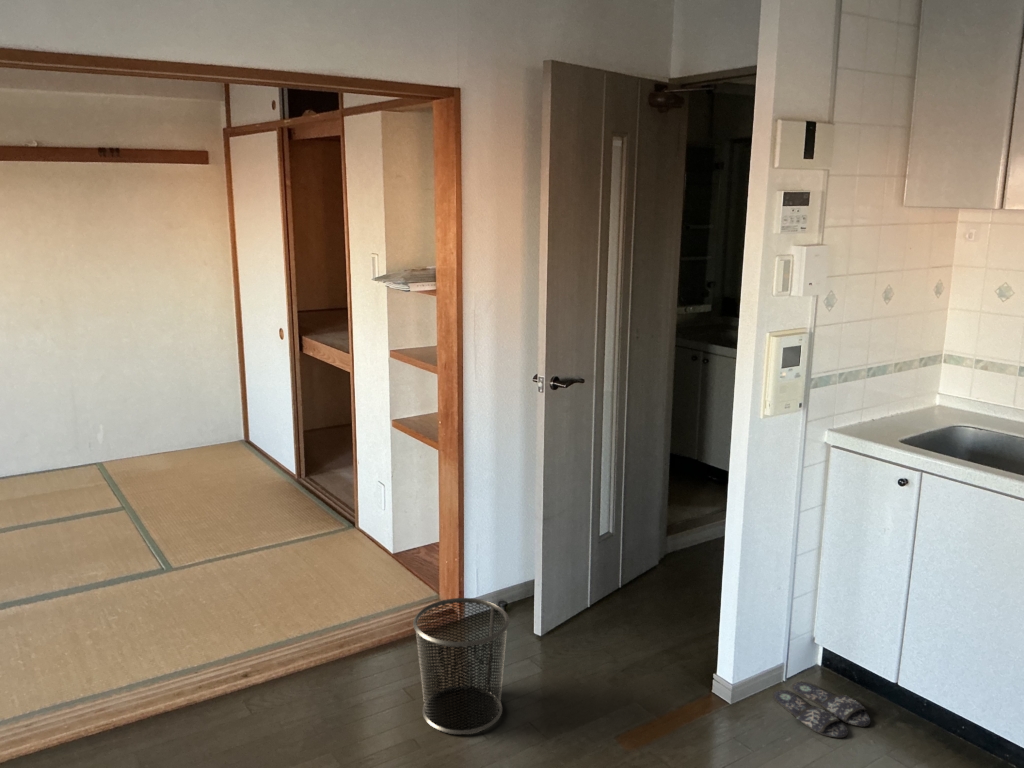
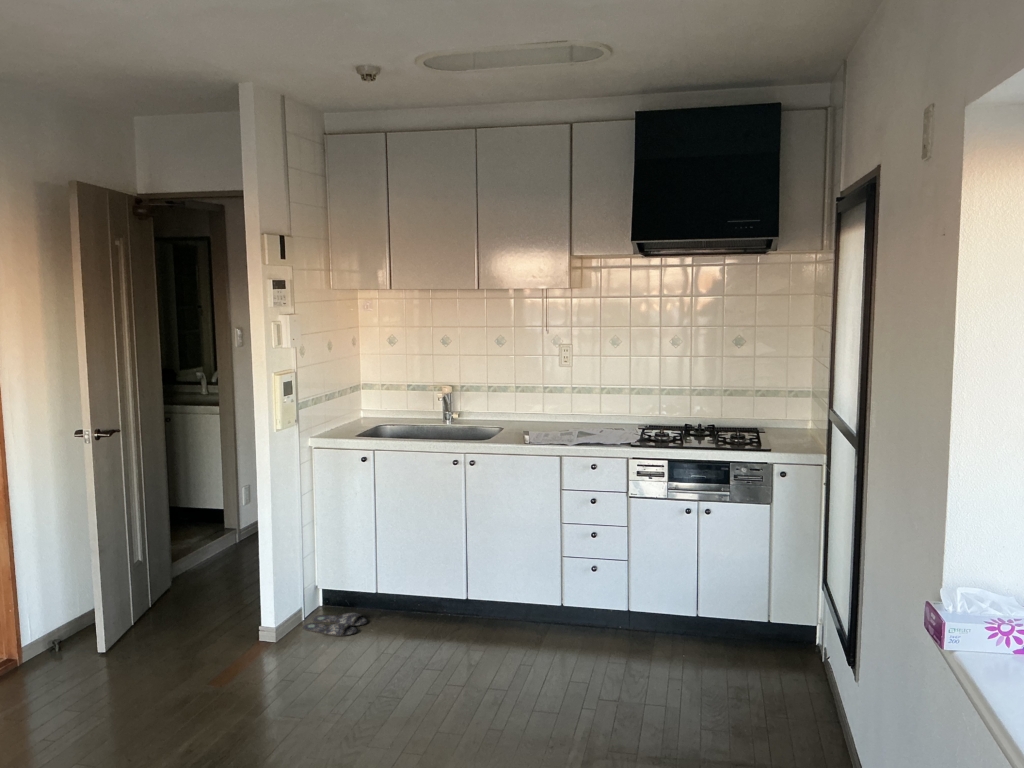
waste bin: present [413,598,509,734] -> none [21,617,112,731]

